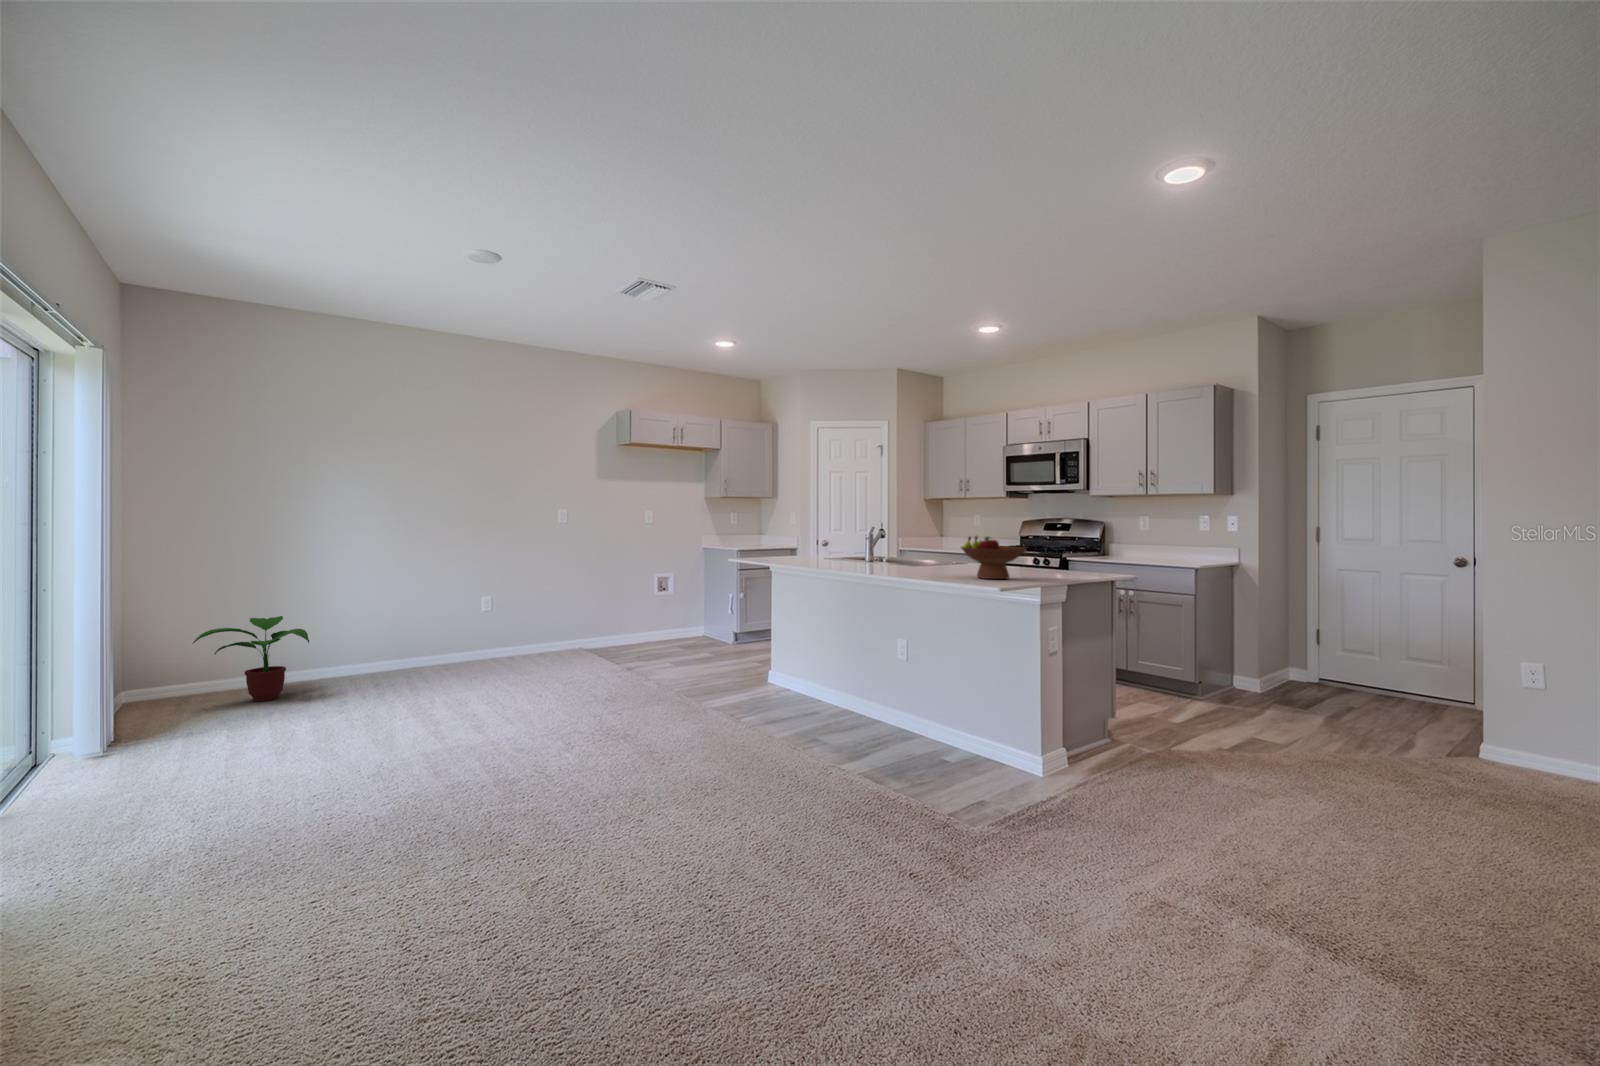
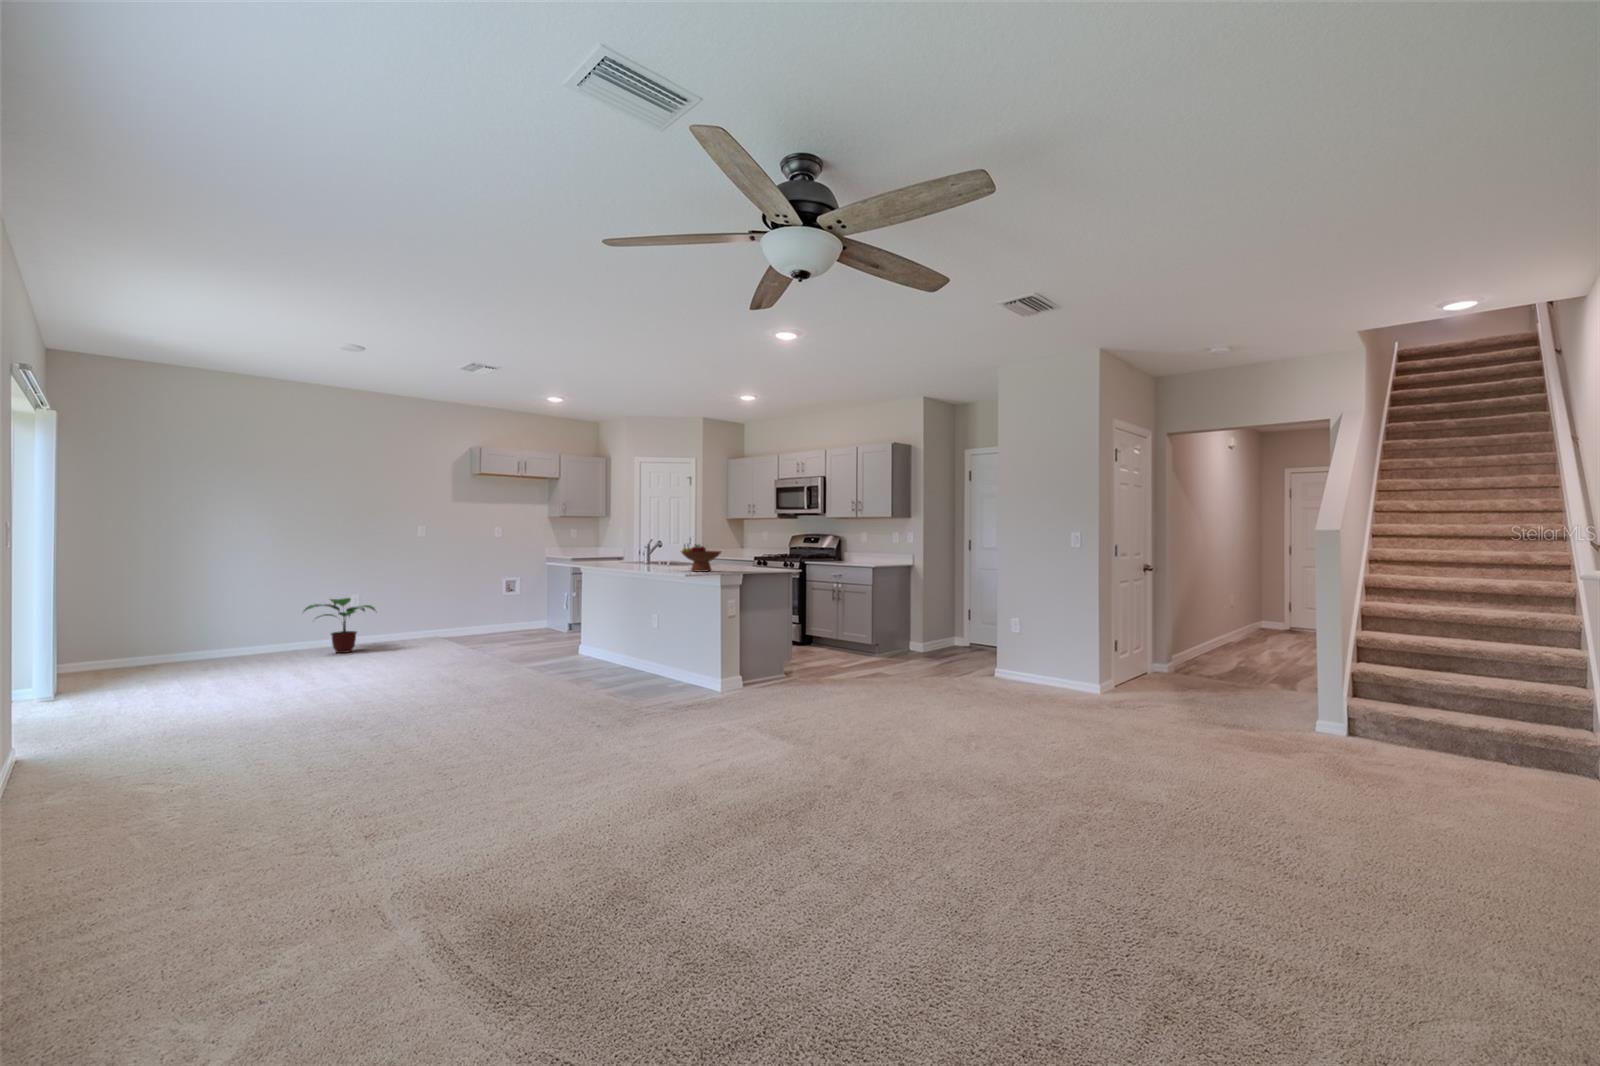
potted plant: present [193,616,309,701] -> present [304,598,375,653]

